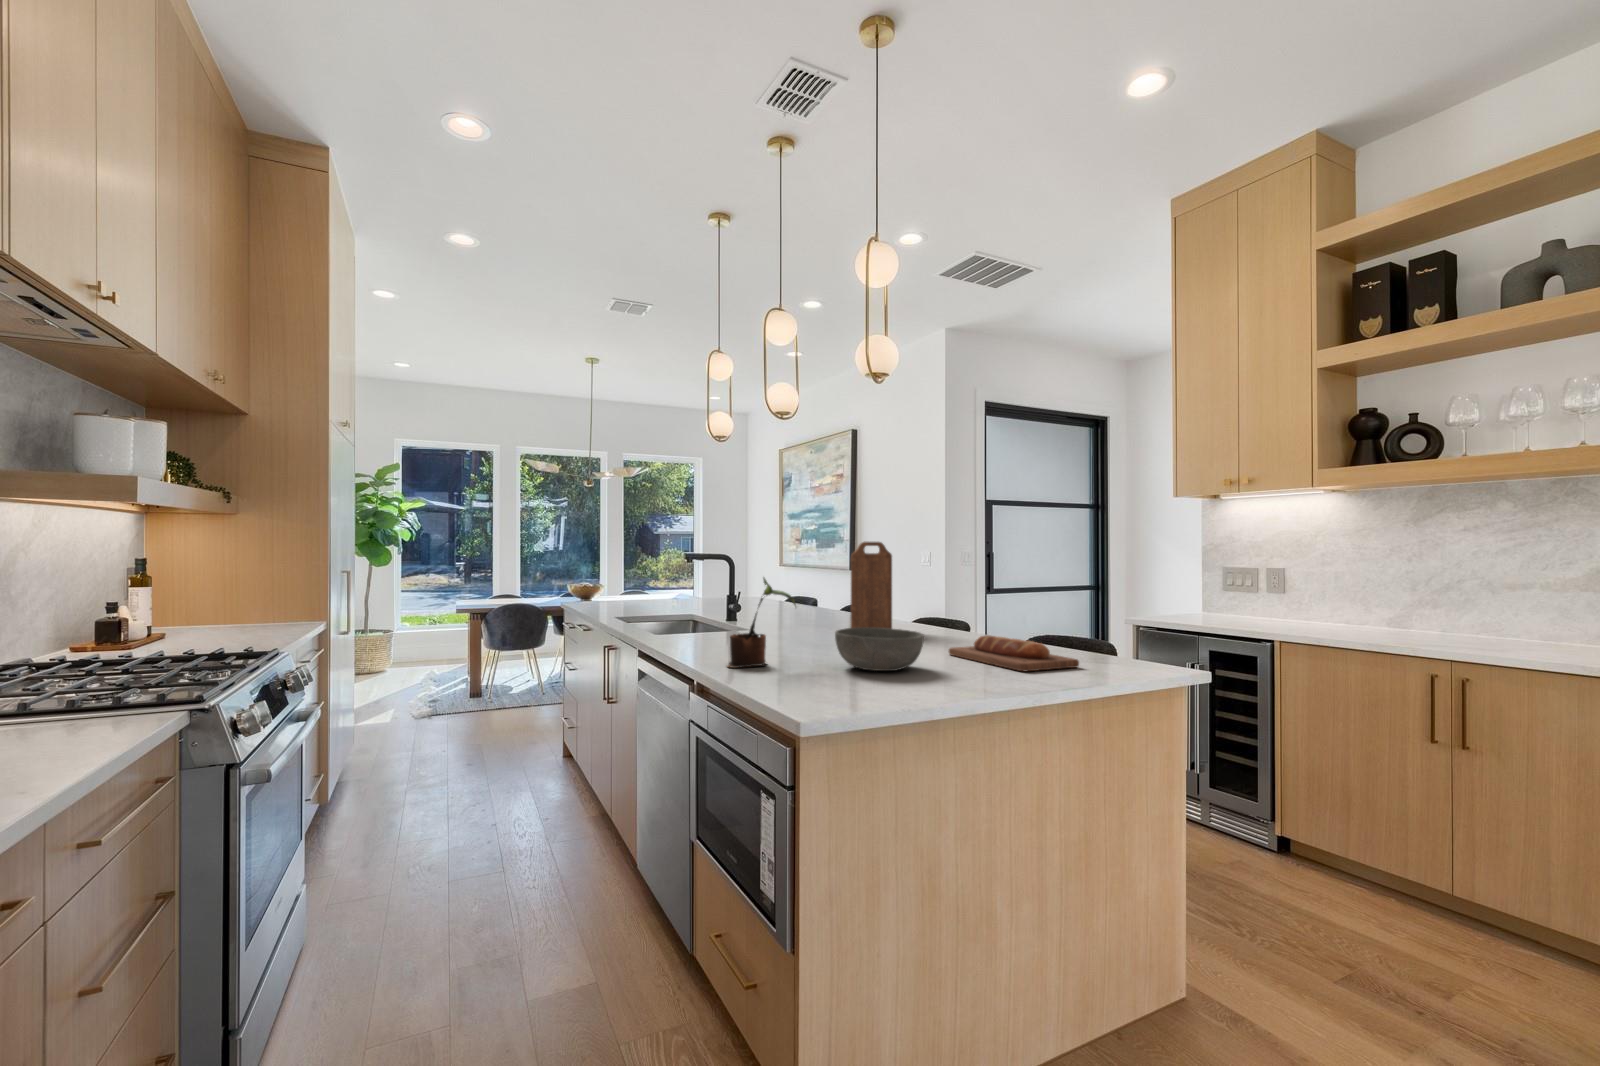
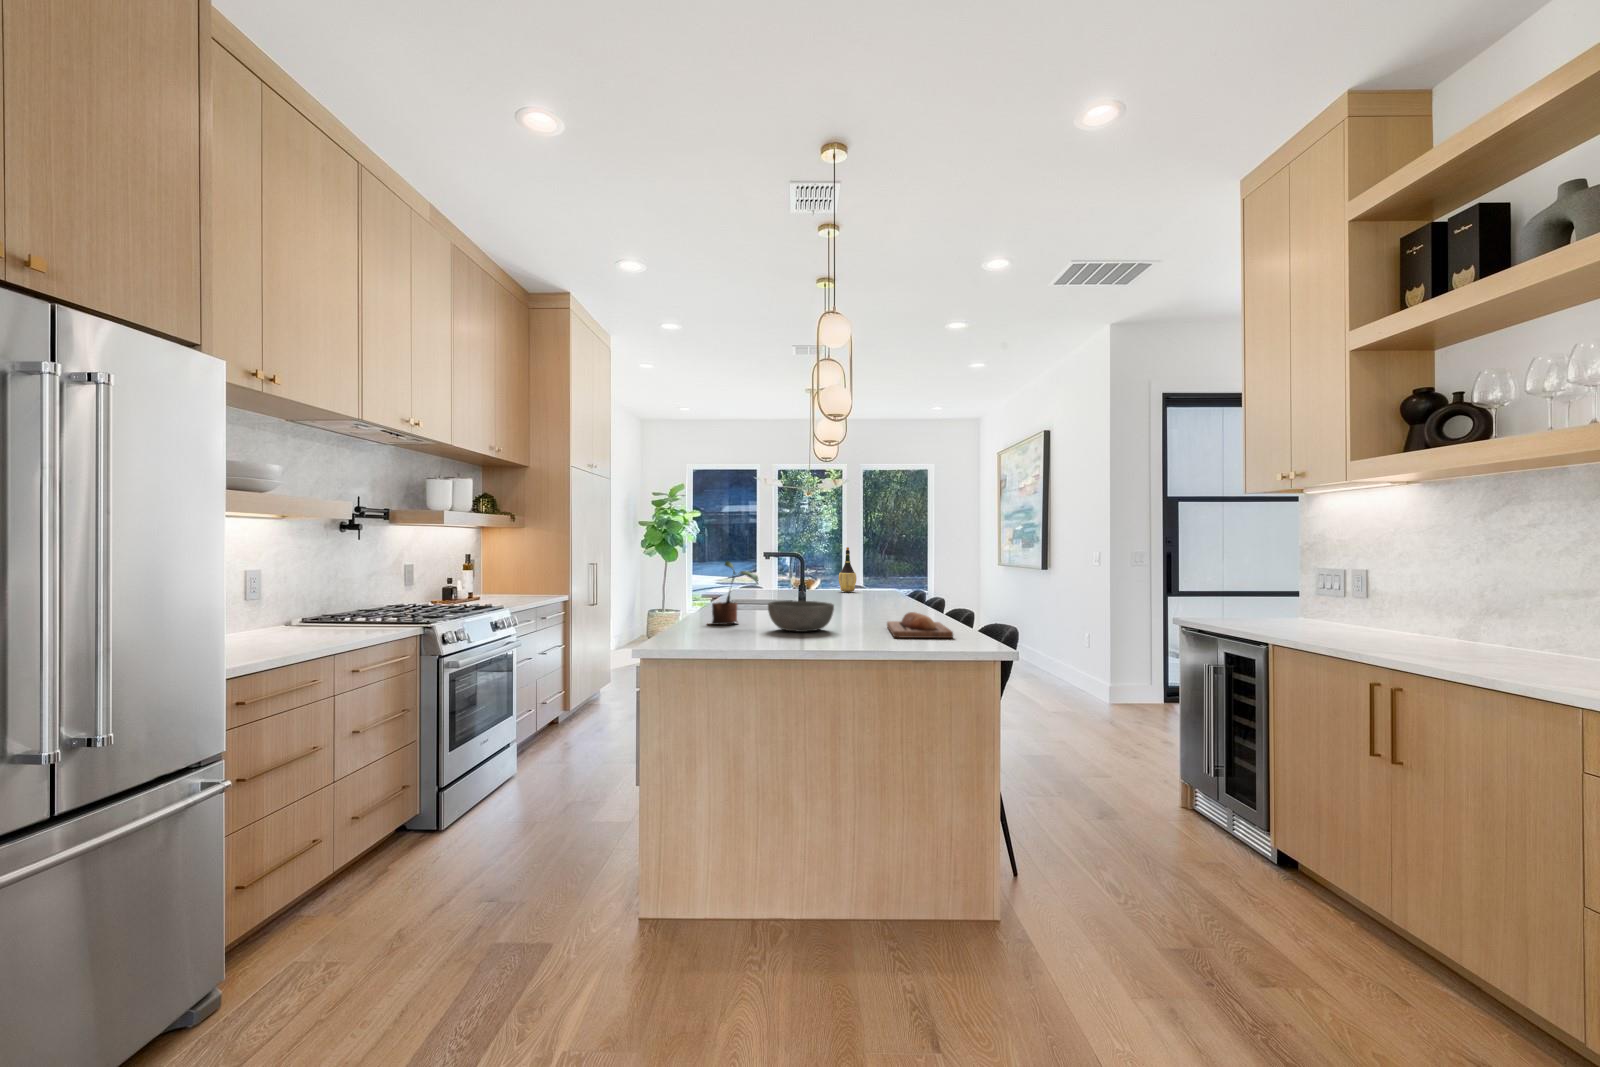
cutting board: present [851,542,892,629] -> none [872,537,914,613]
wine bottle: none [701,551,723,604] -> present [839,547,856,592]

